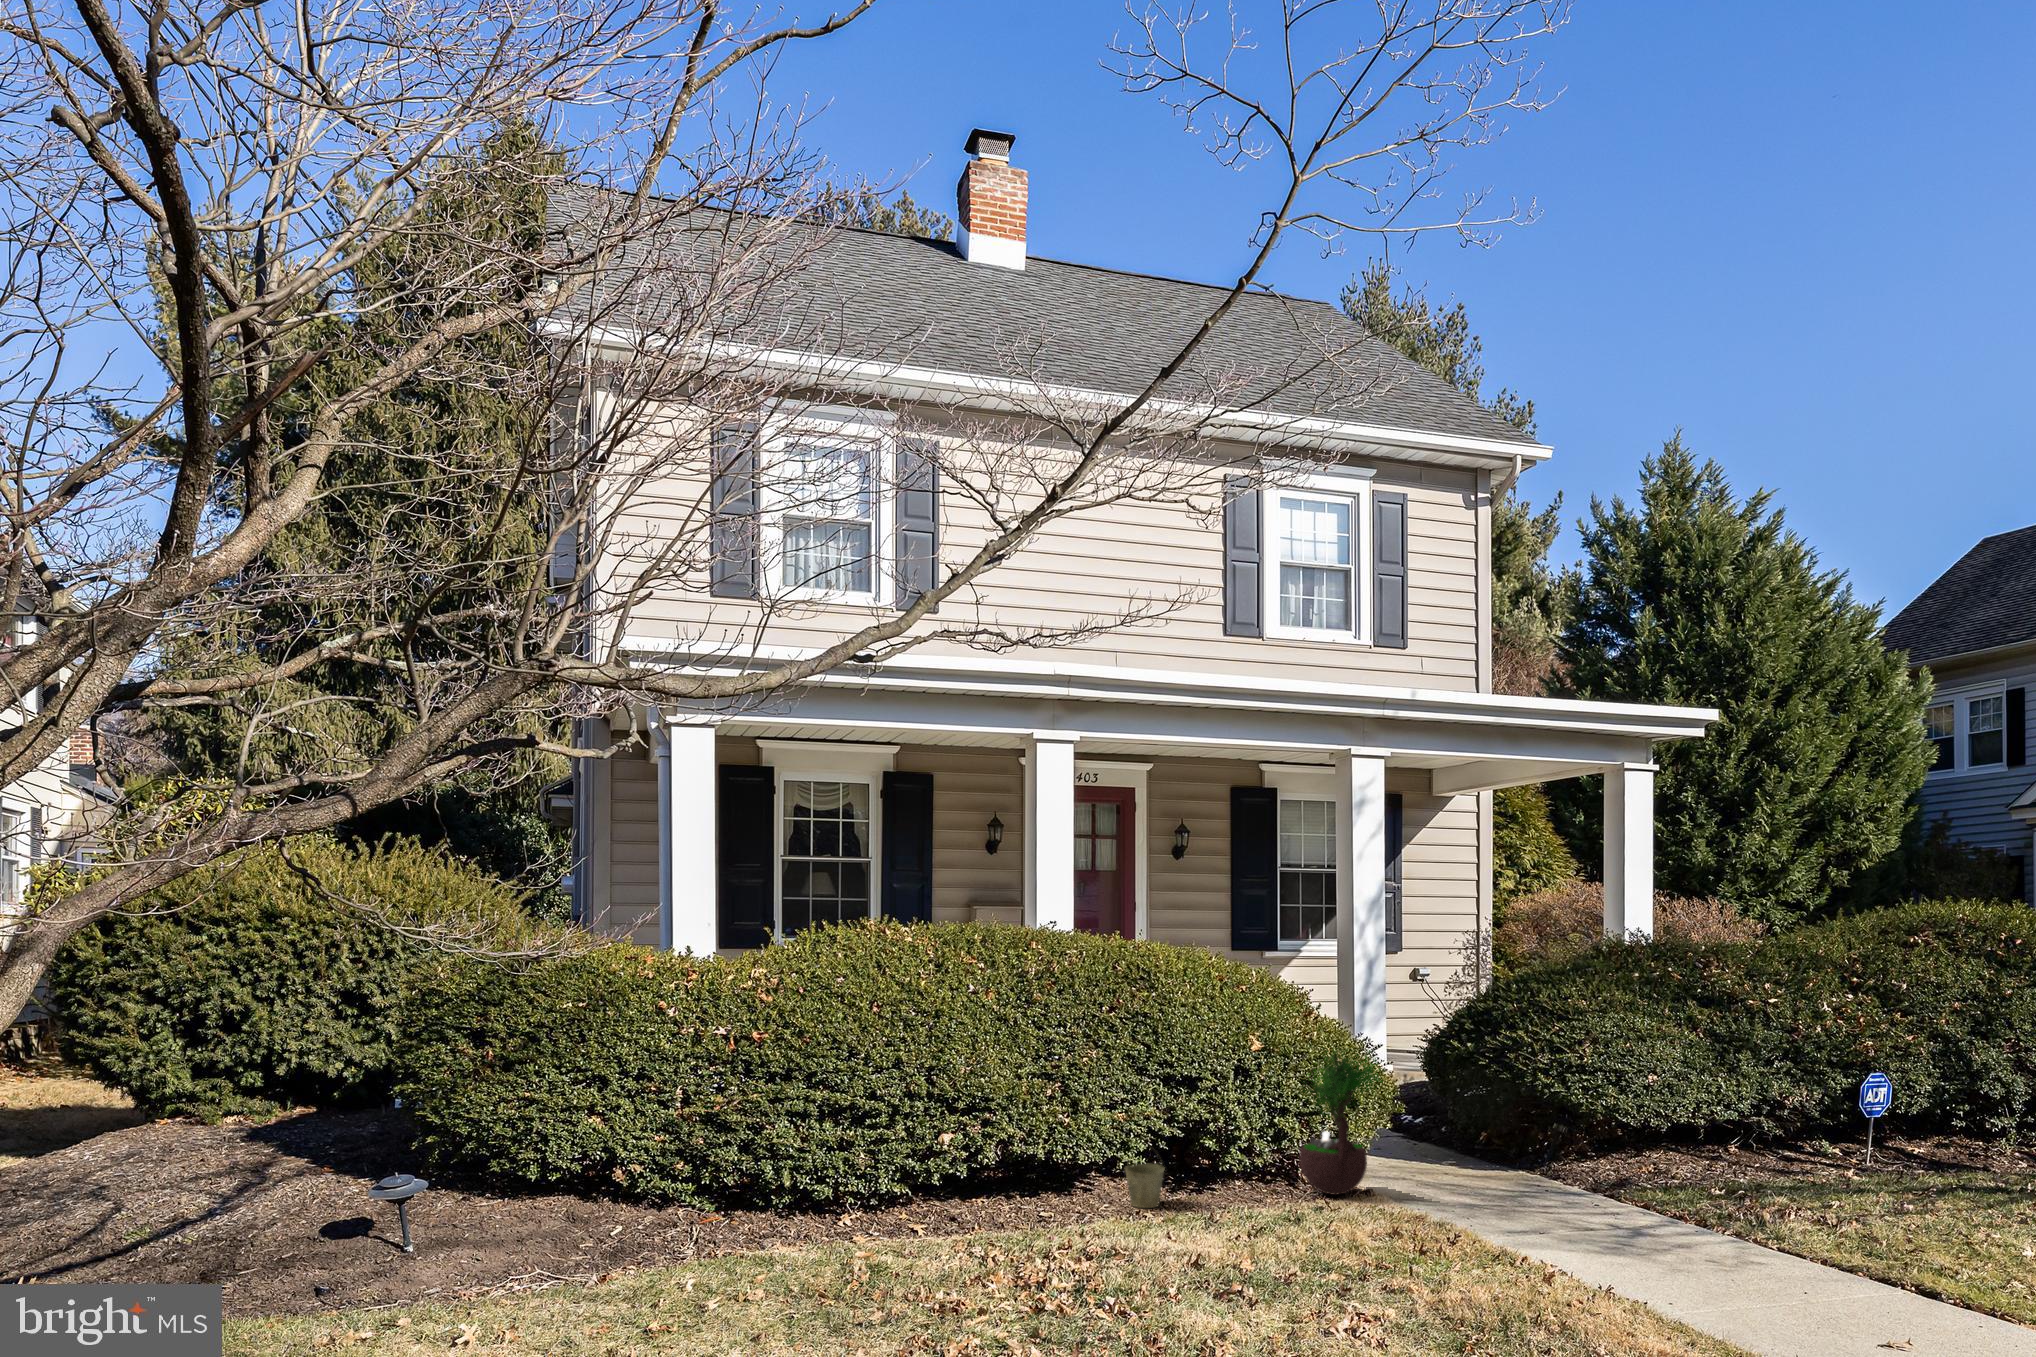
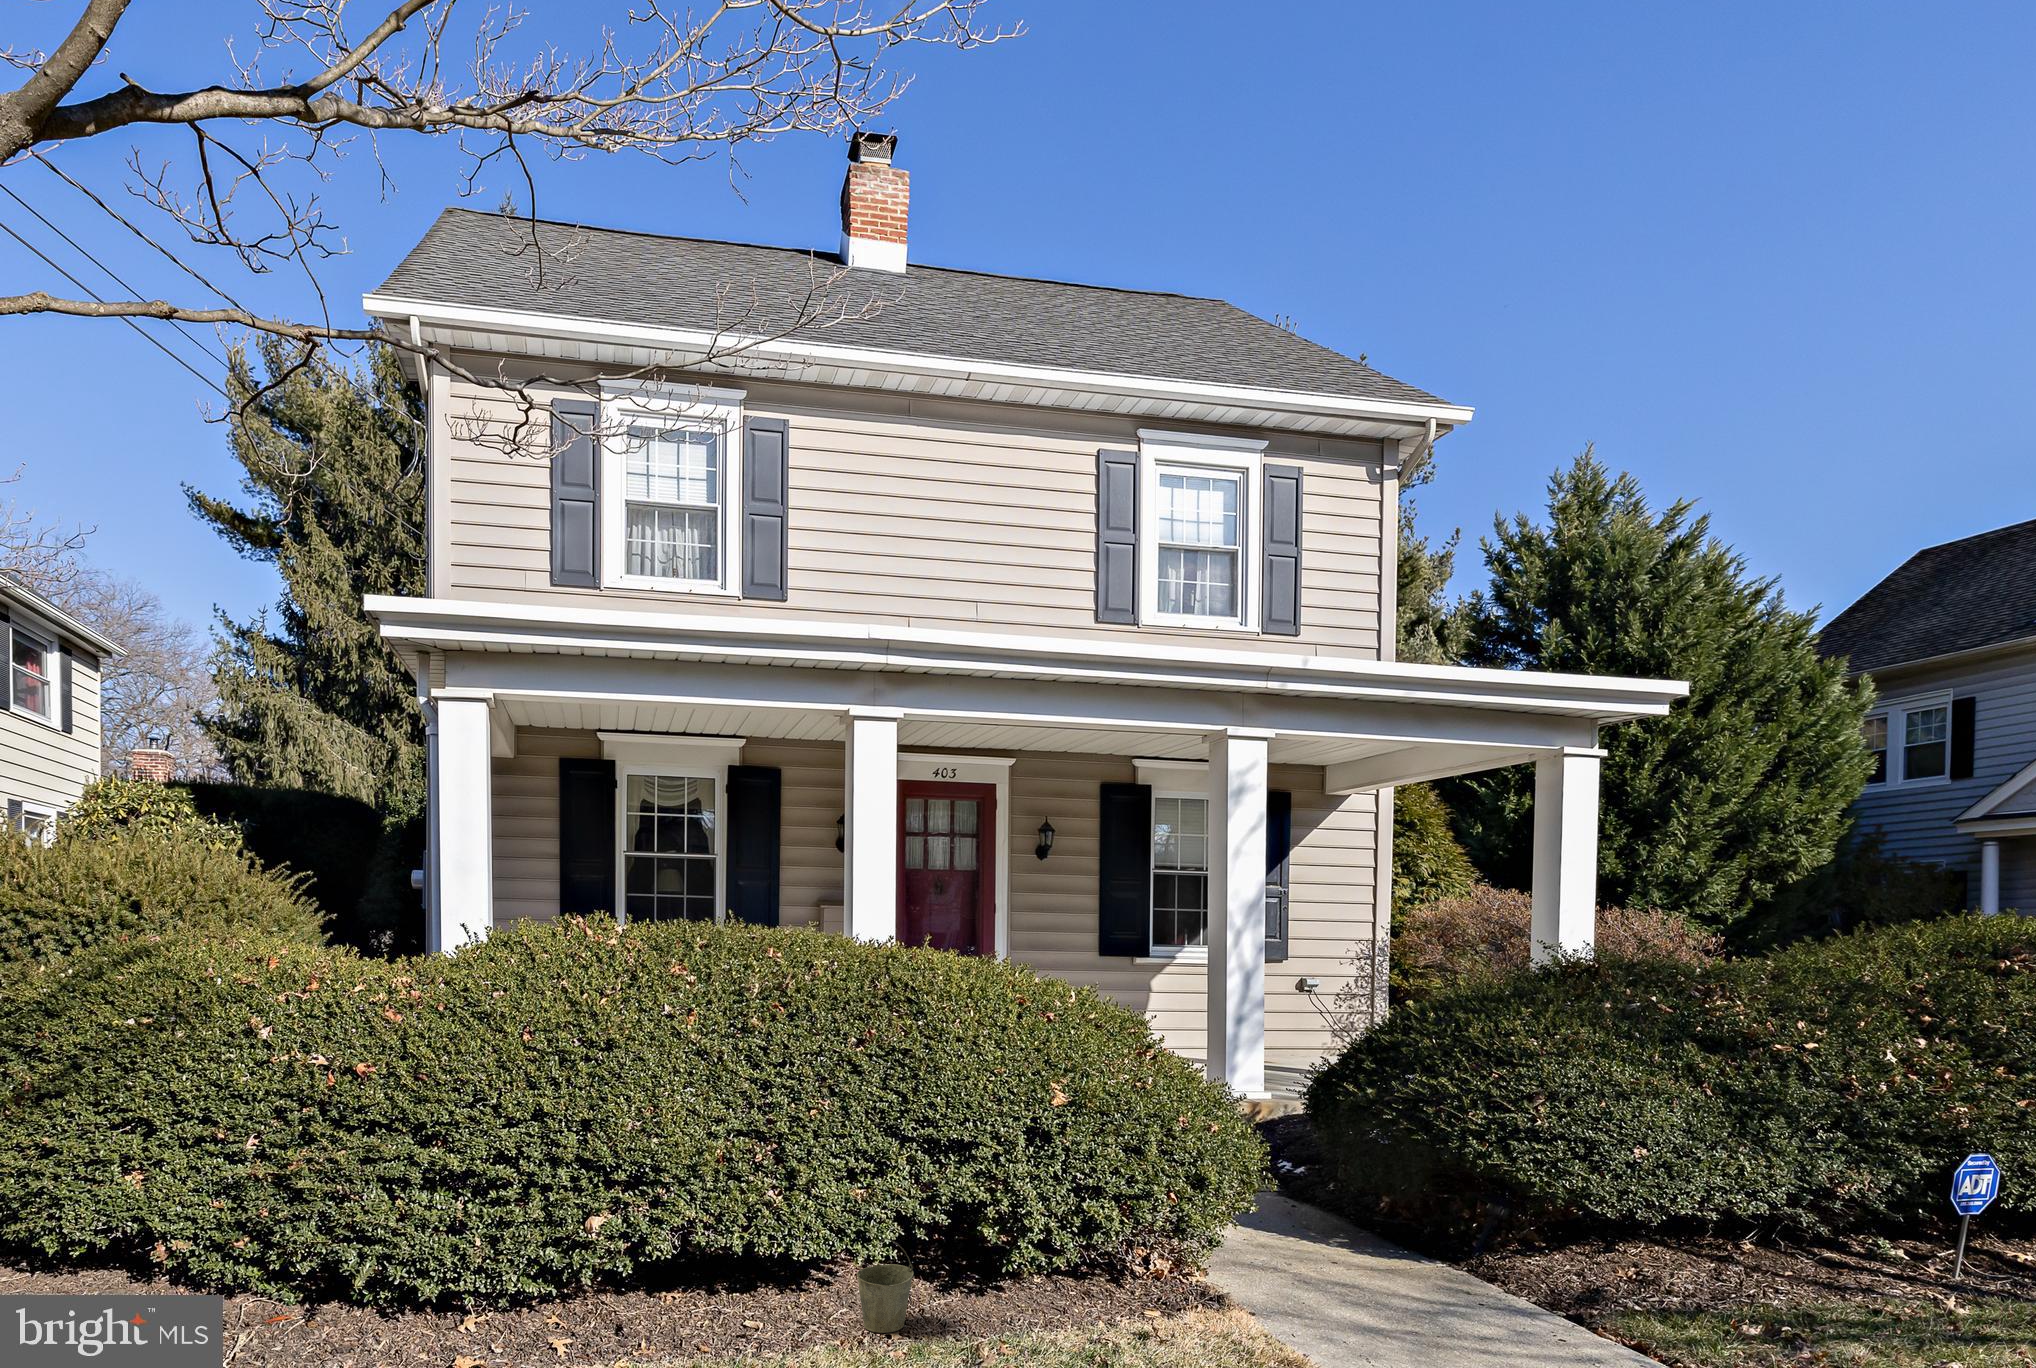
potted tree: present [1298,1048,1380,1195] -> none [1105,1095,1226,1311]

